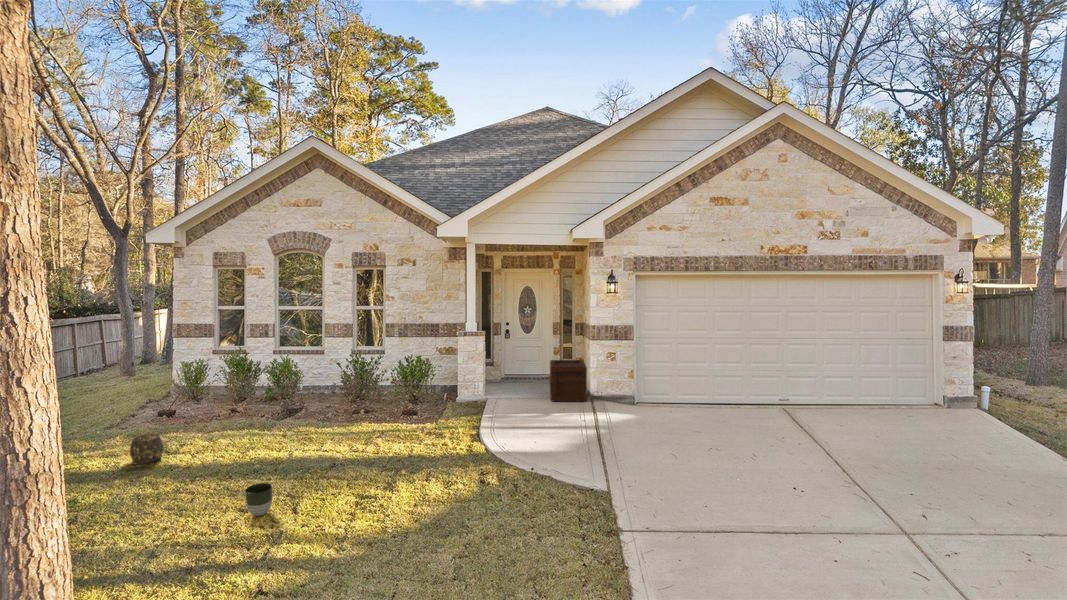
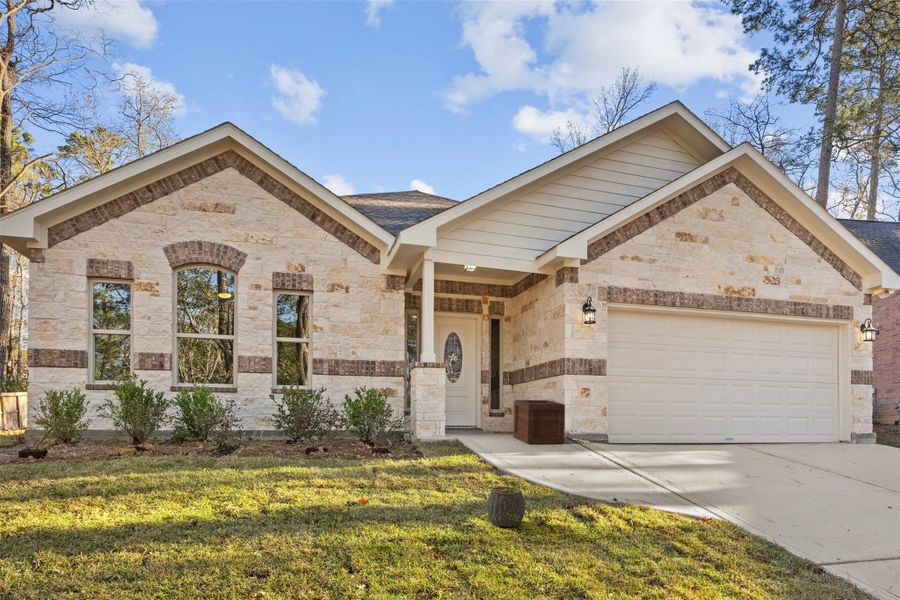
woven basket: present [130,434,164,464] -> present [487,487,525,527]
planter: present [245,483,272,516] -> none [352,501,382,539]

